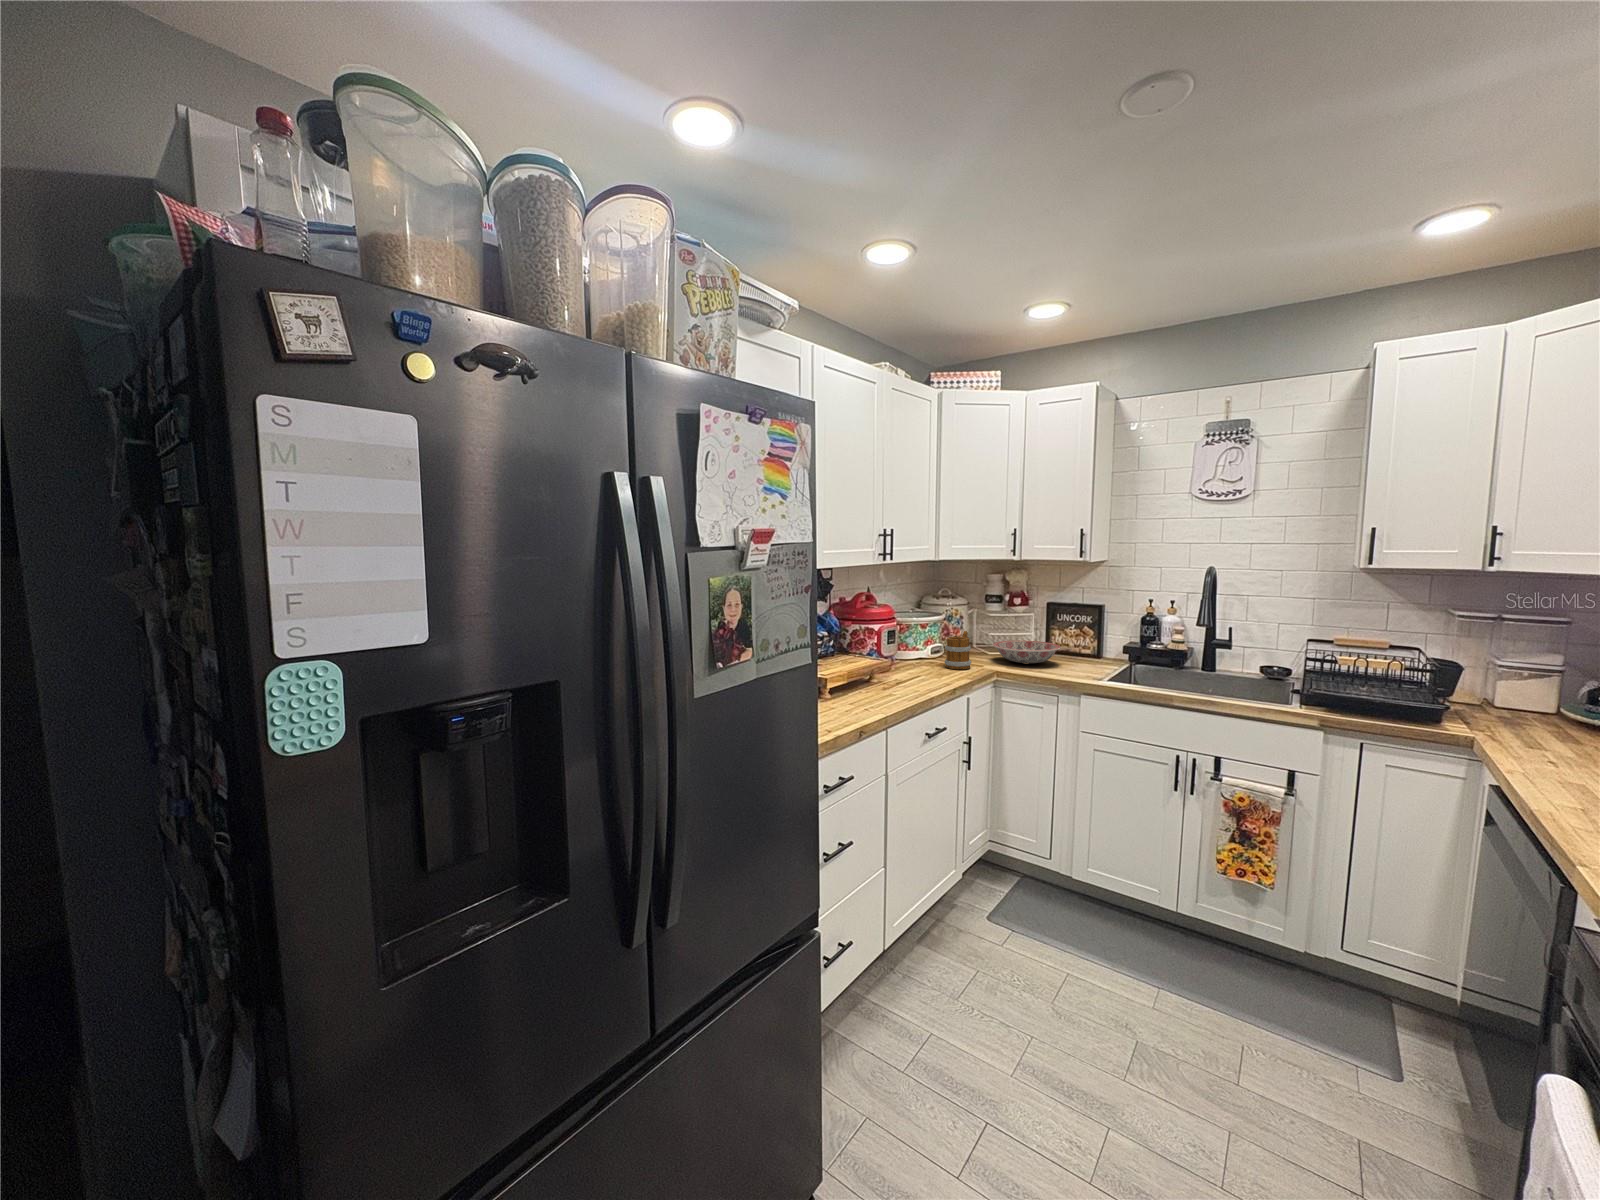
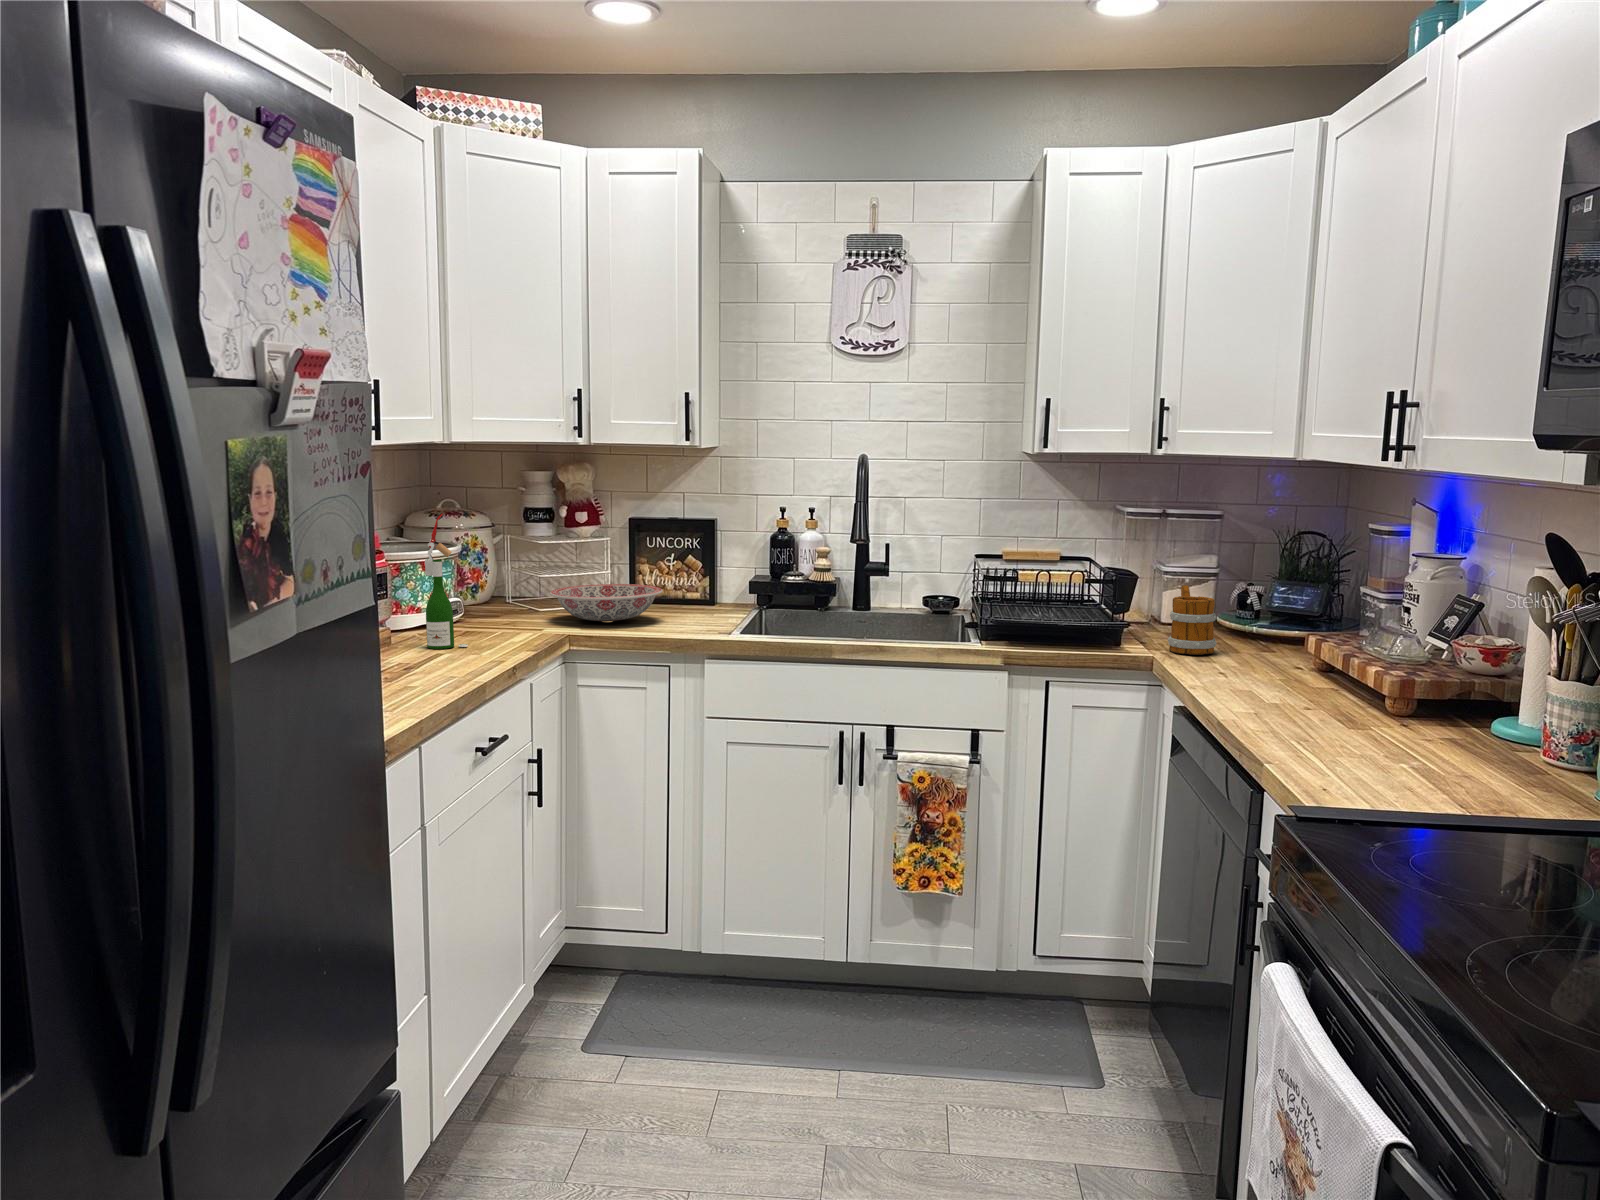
wine bottle: none [915,600,936,673] -> present [425,514,468,649]
mug: present [944,631,971,670] -> present [1168,585,1217,655]

